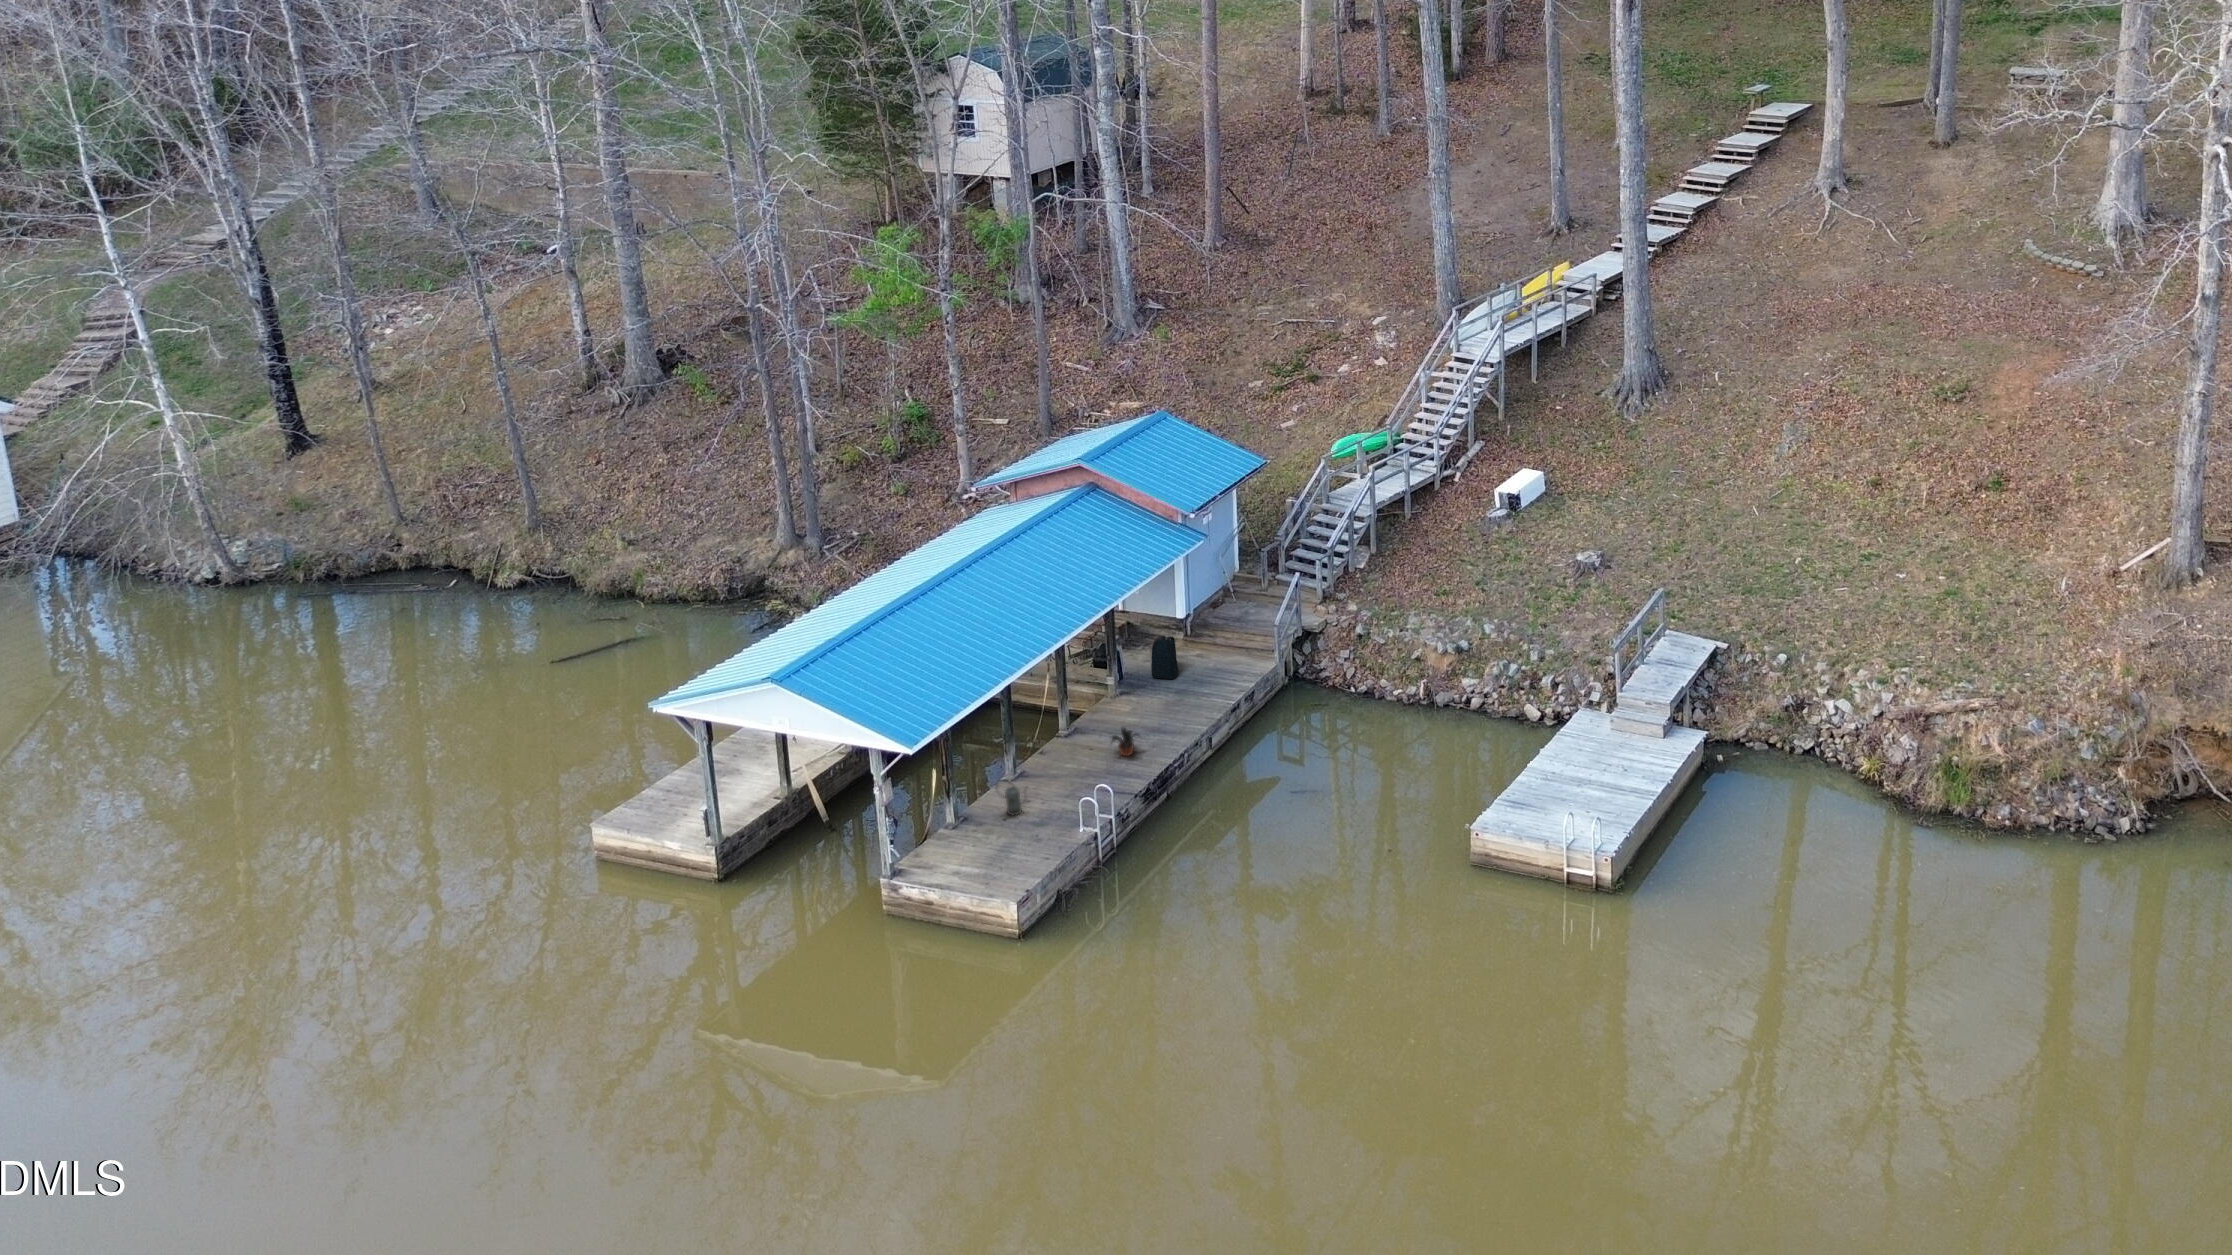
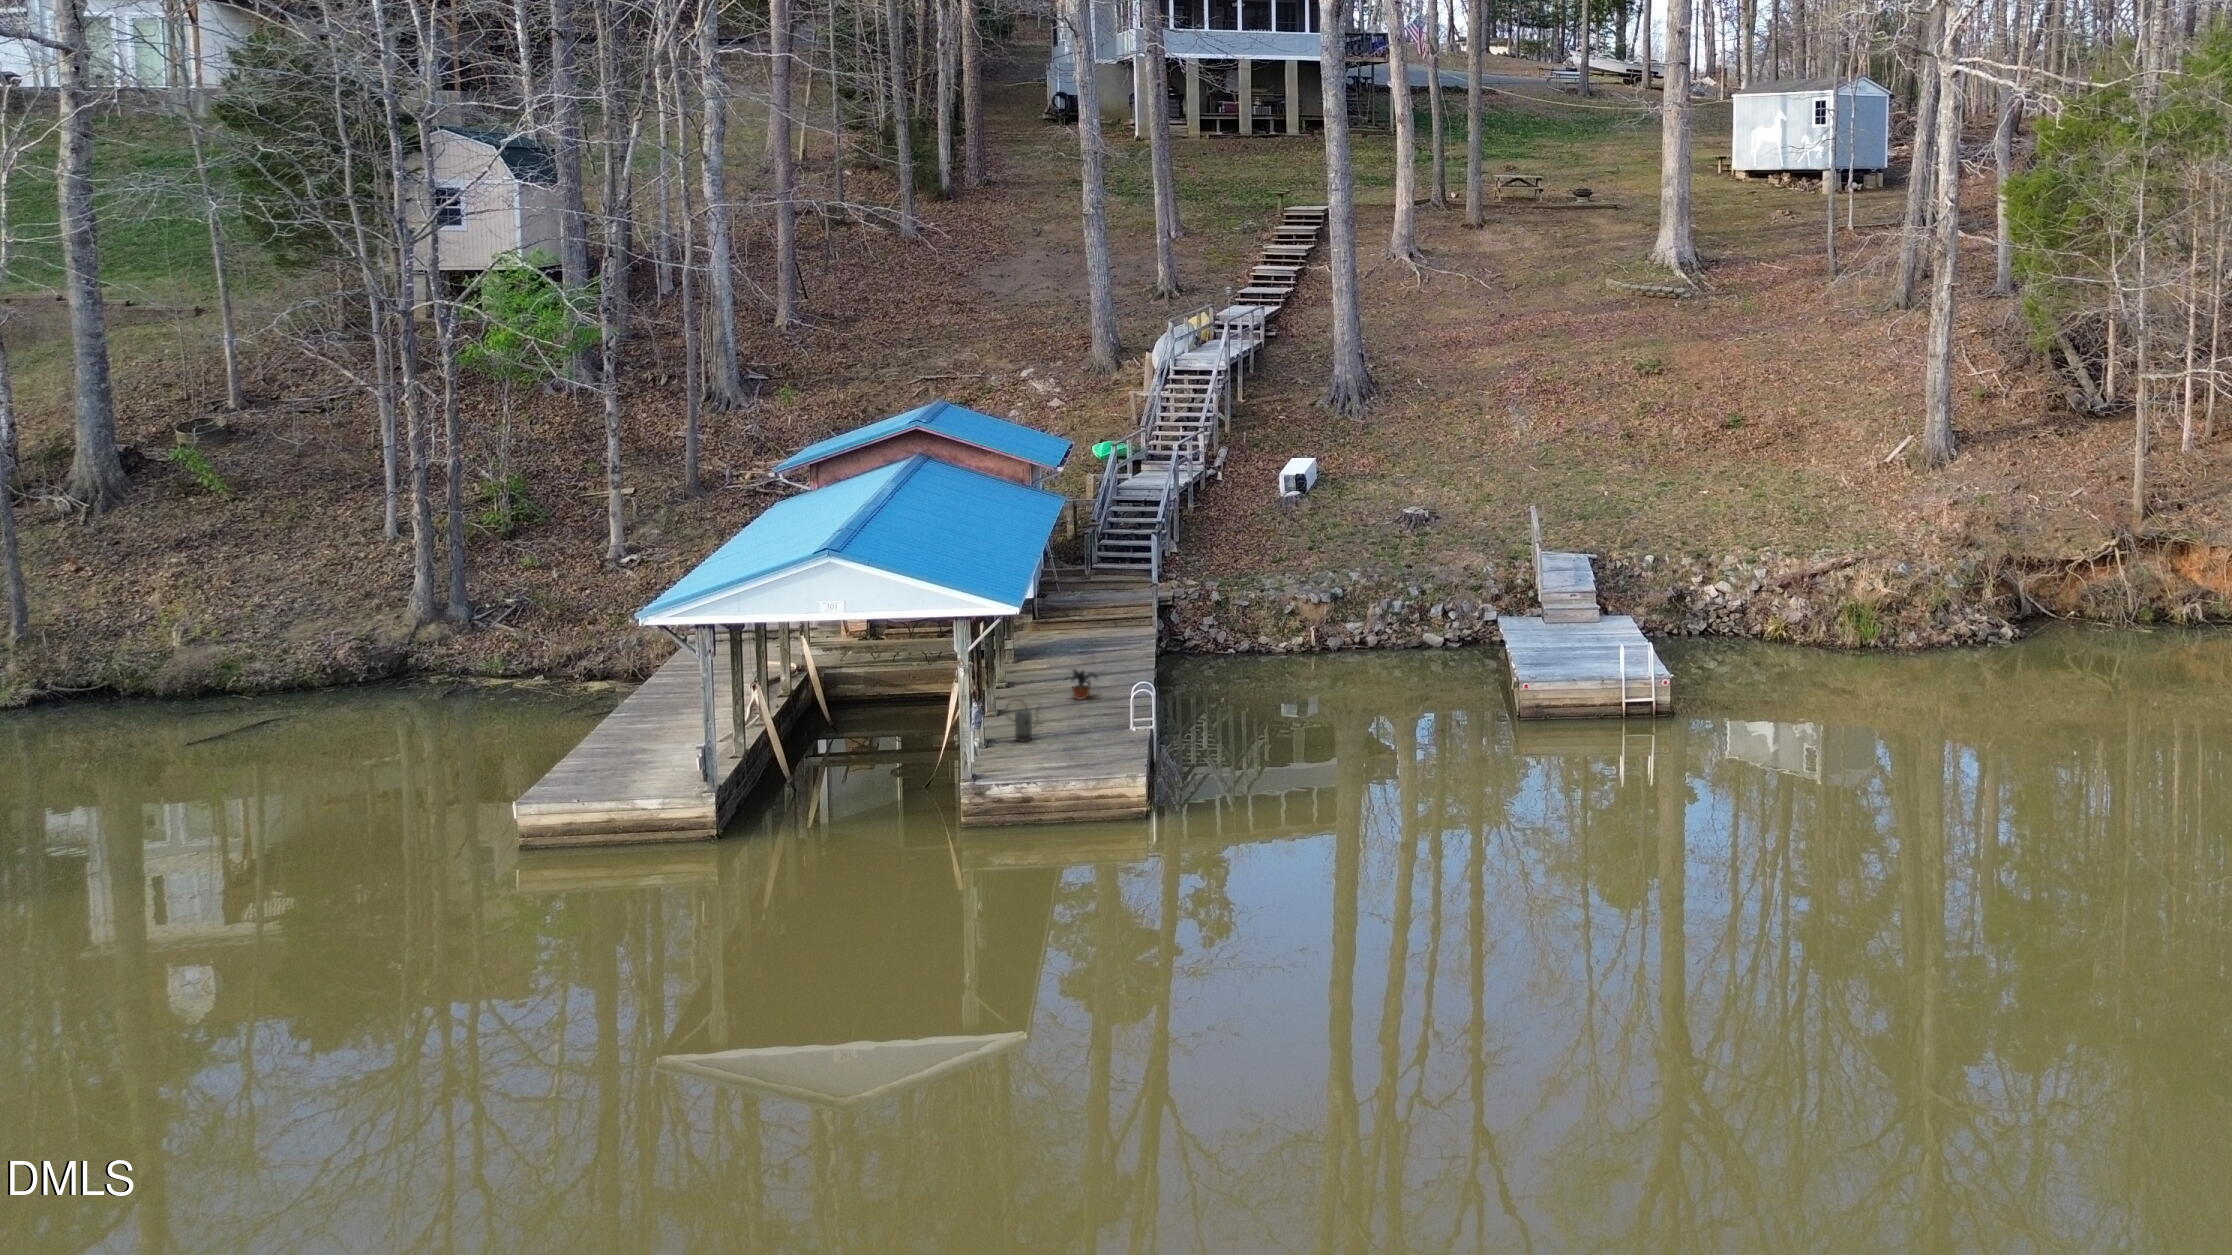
backpack: present [1151,636,1178,679] -> none [1016,612,1045,661]

